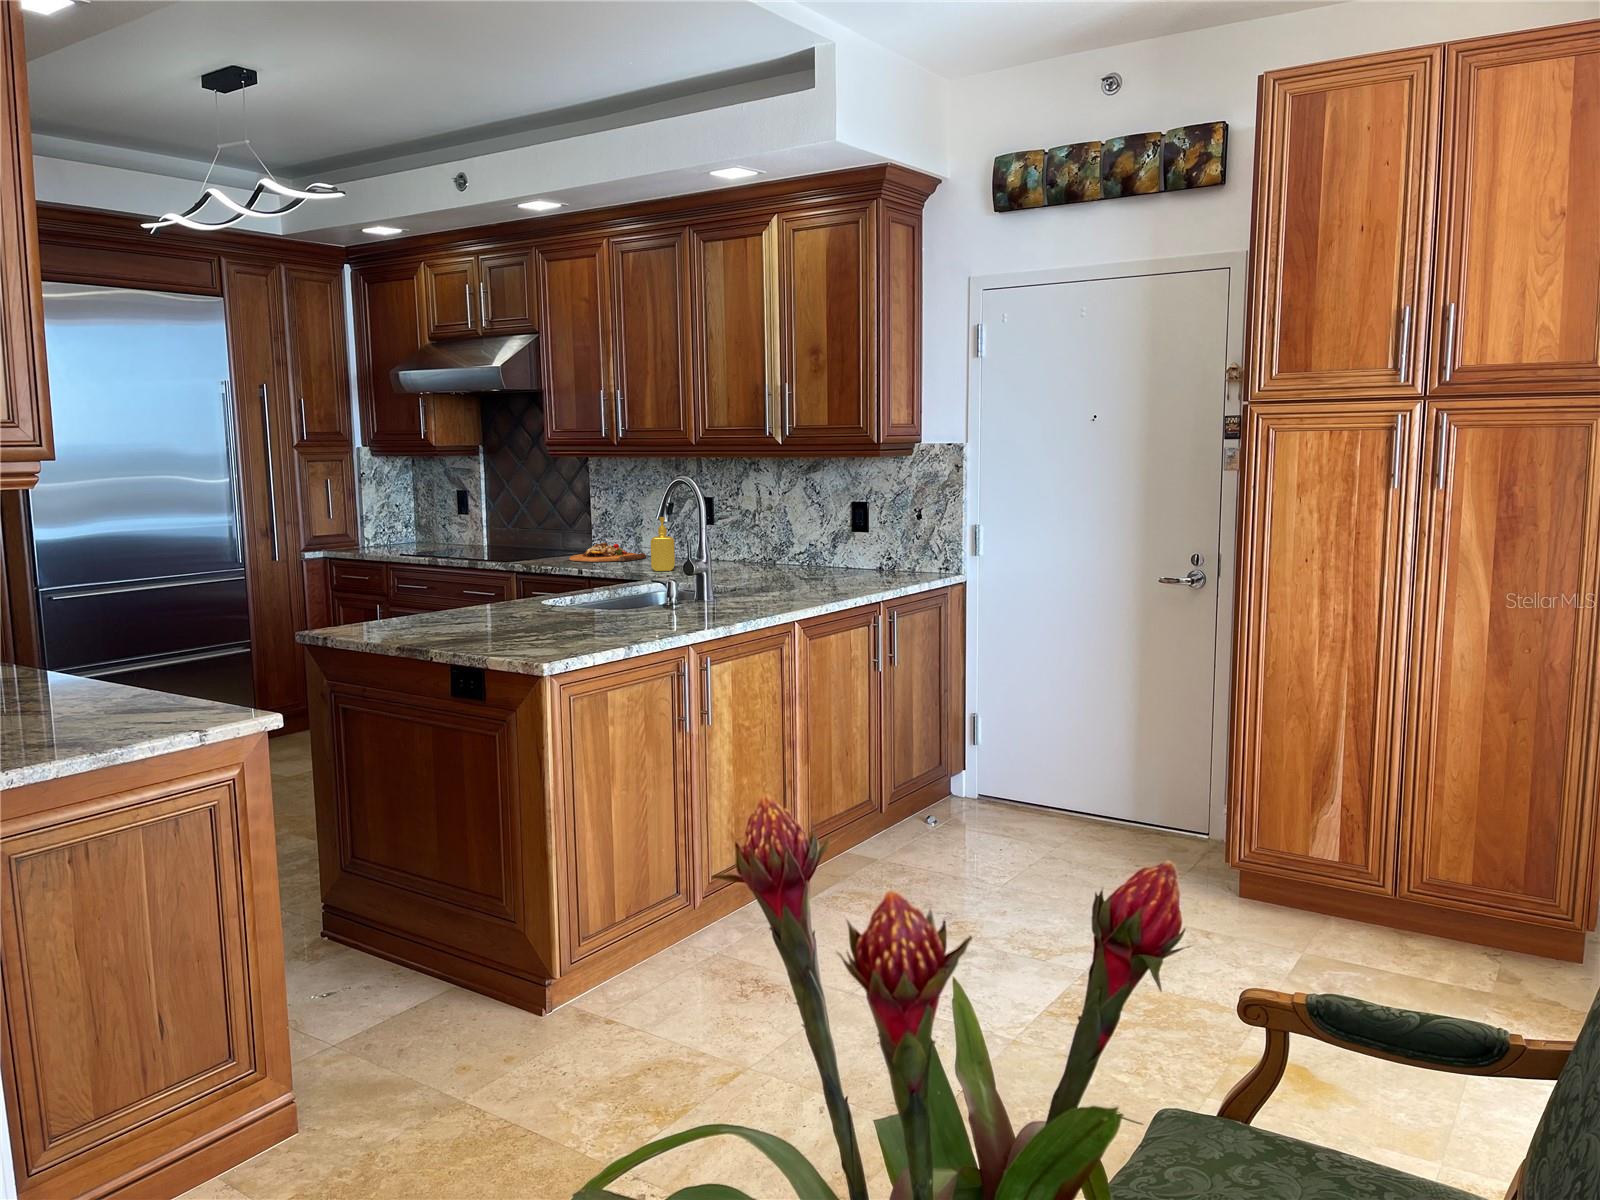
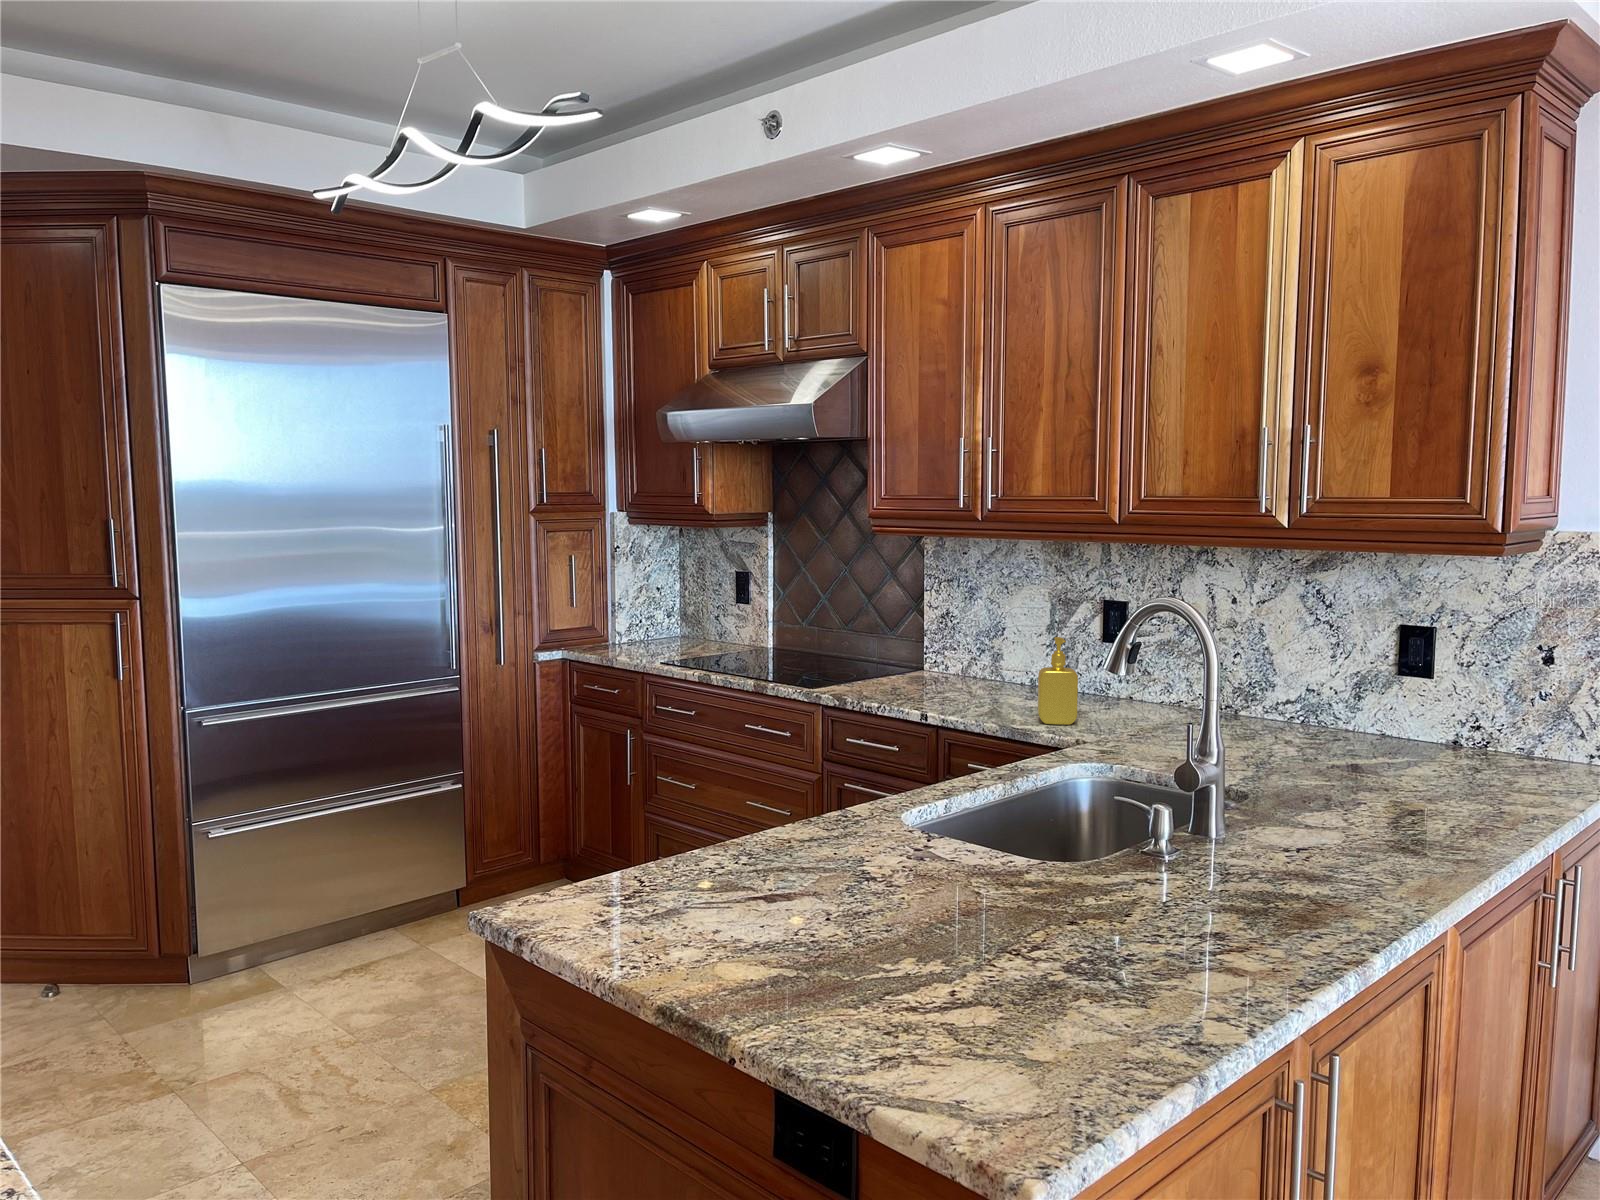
cutting board: present [569,542,646,562] -> none [894,660,1011,694]

